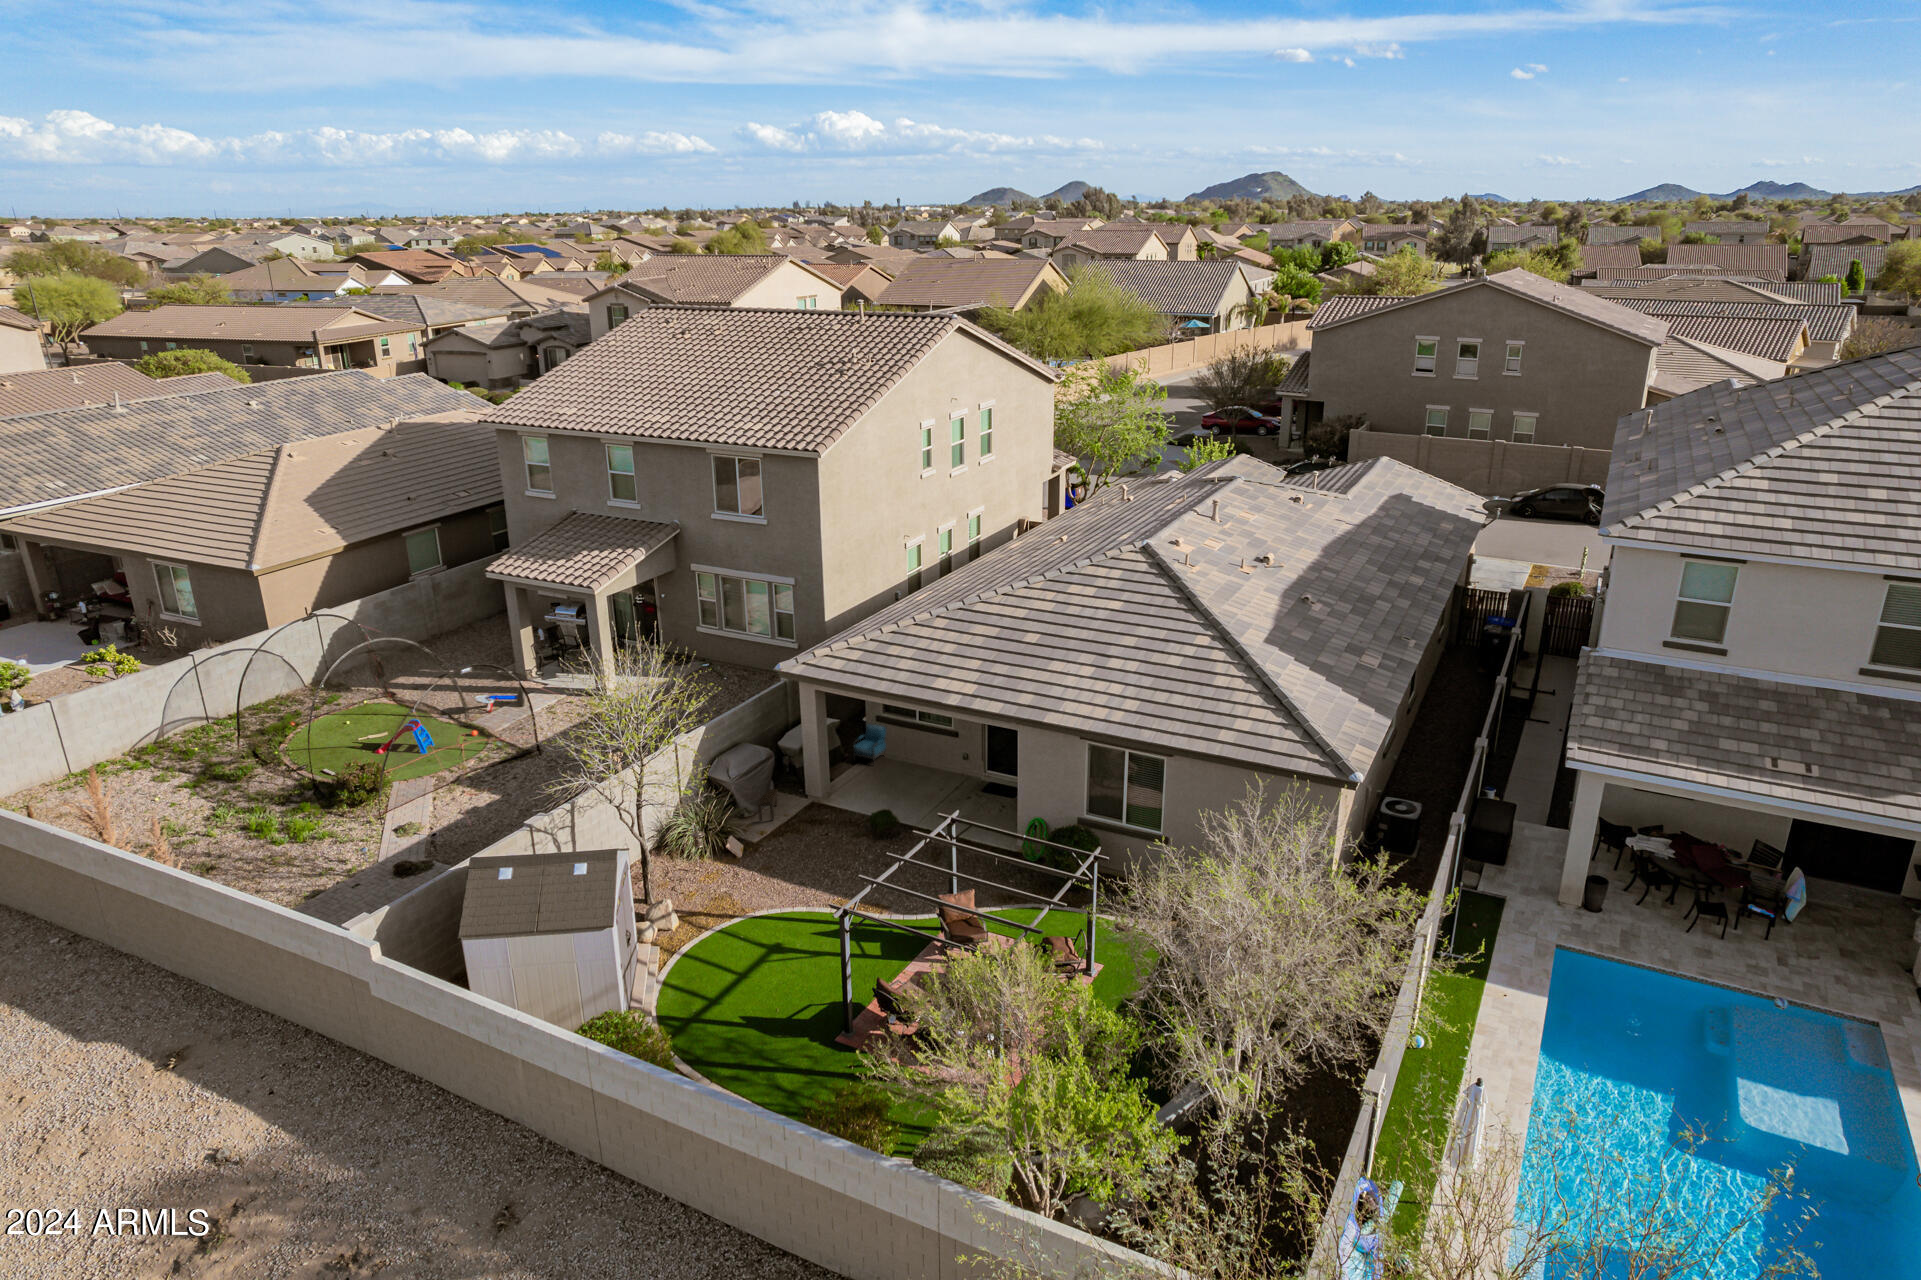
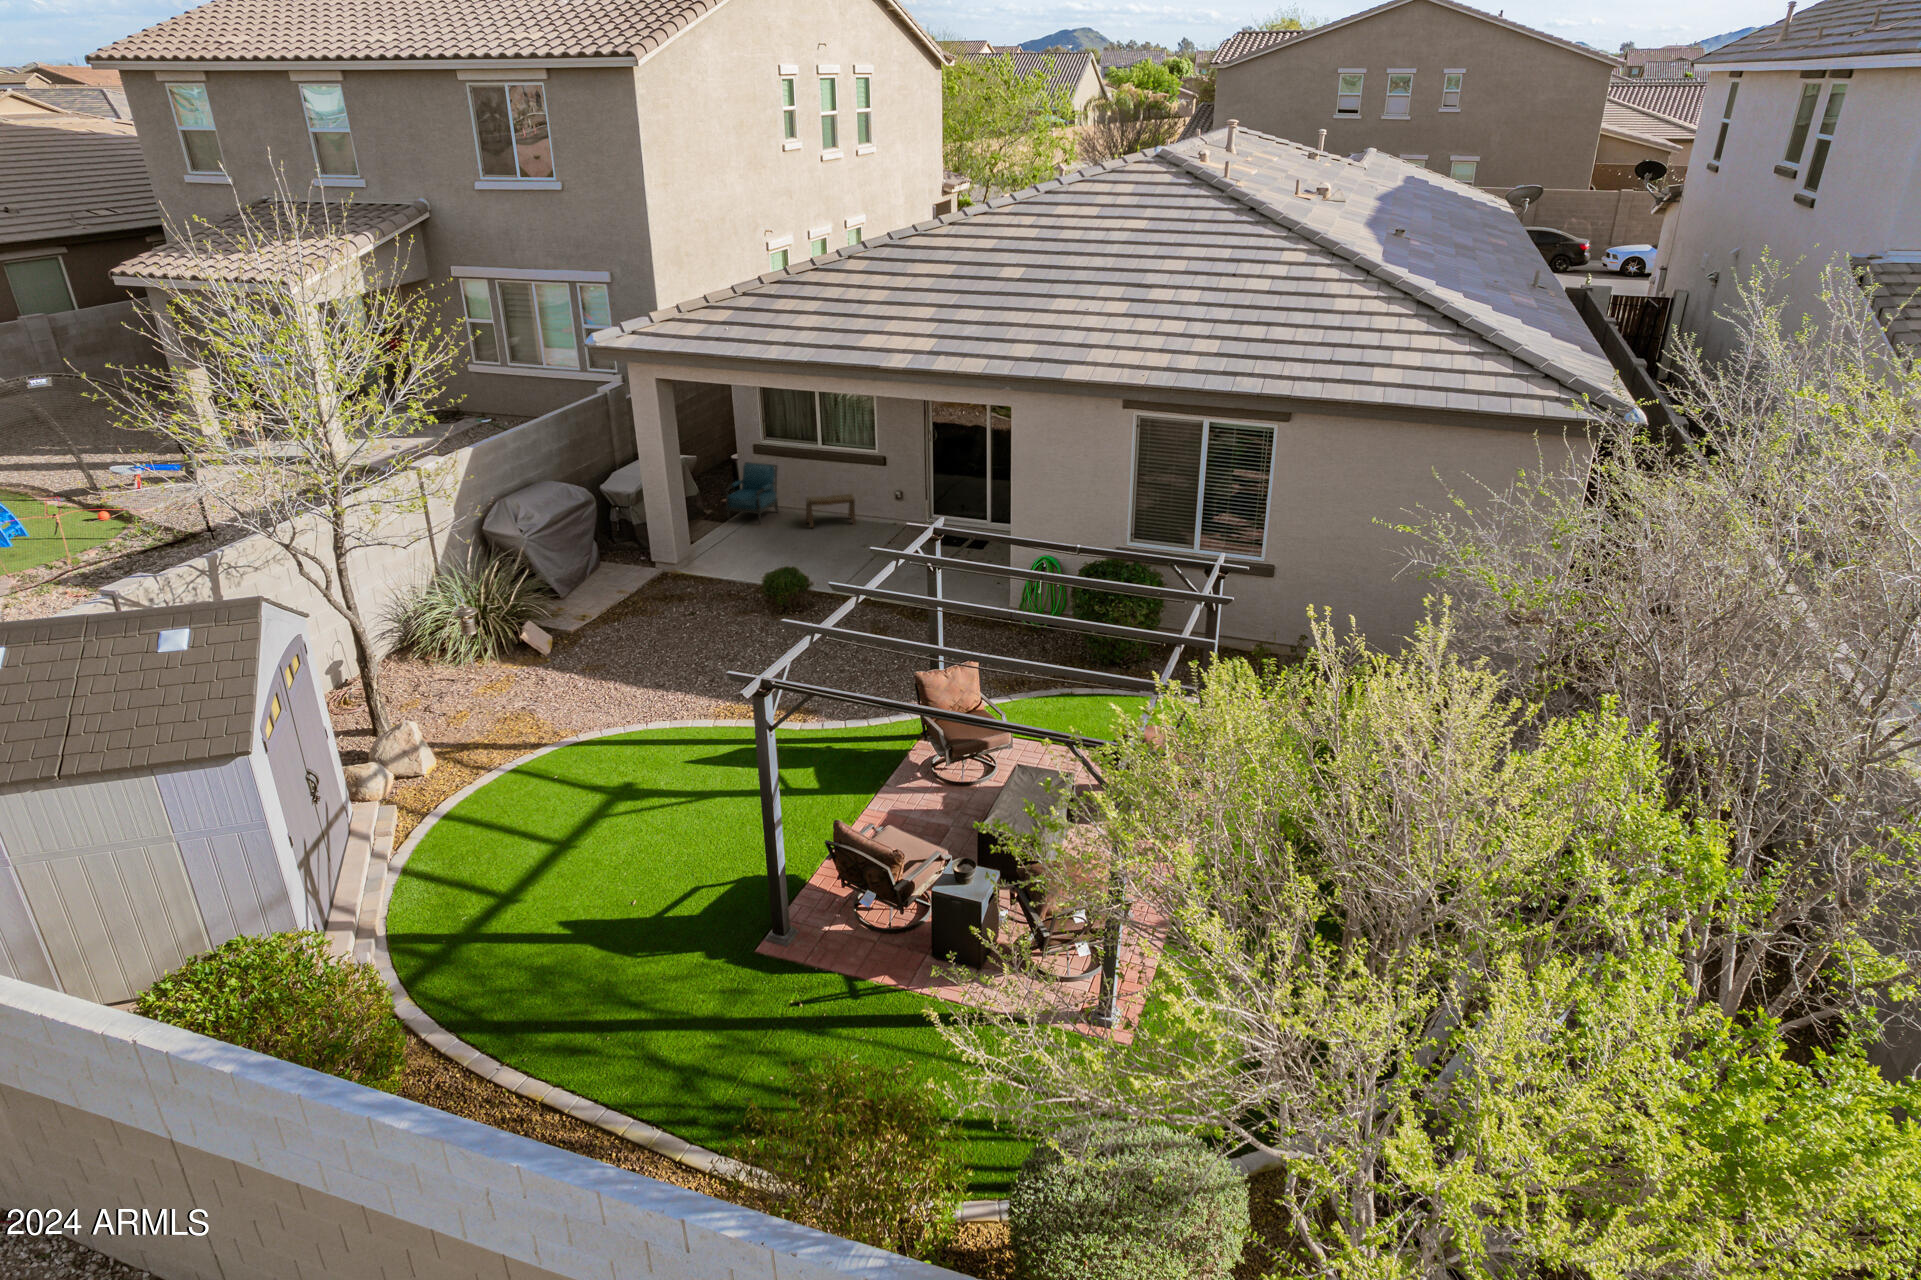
bench: present [758,789,778,821] -> present [806,494,856,528]

